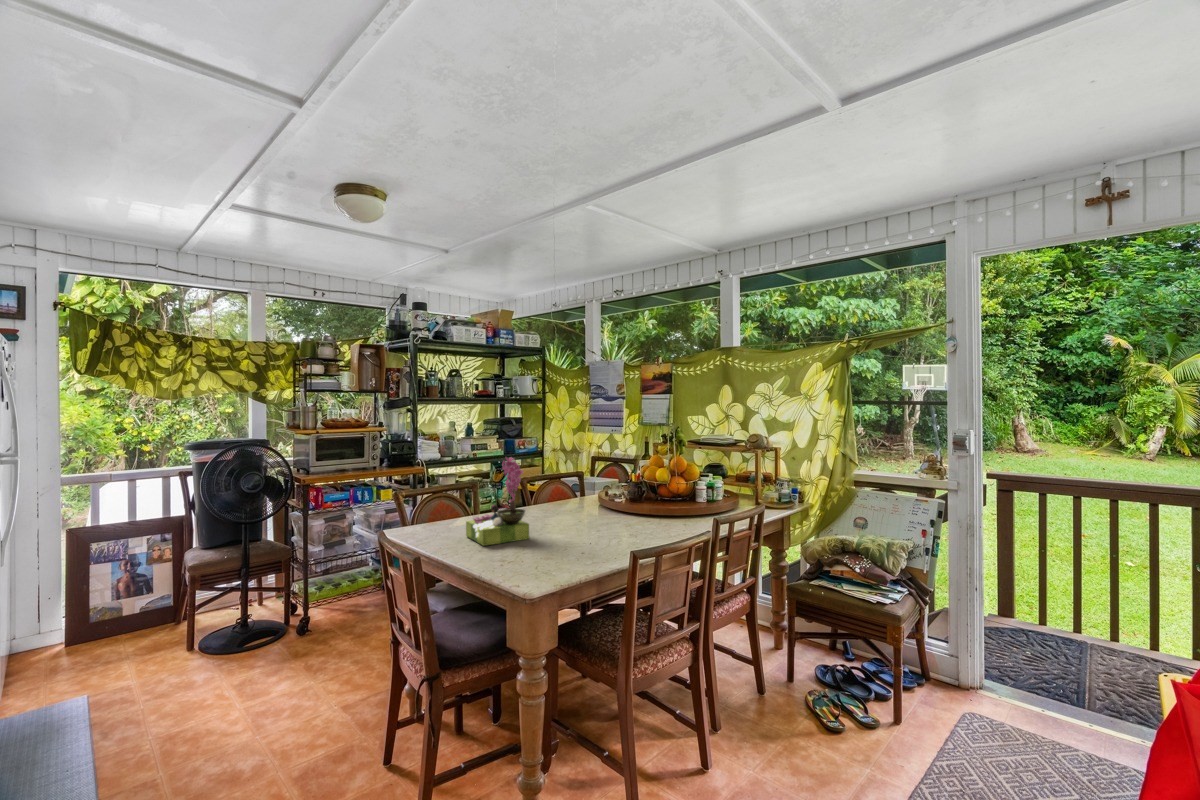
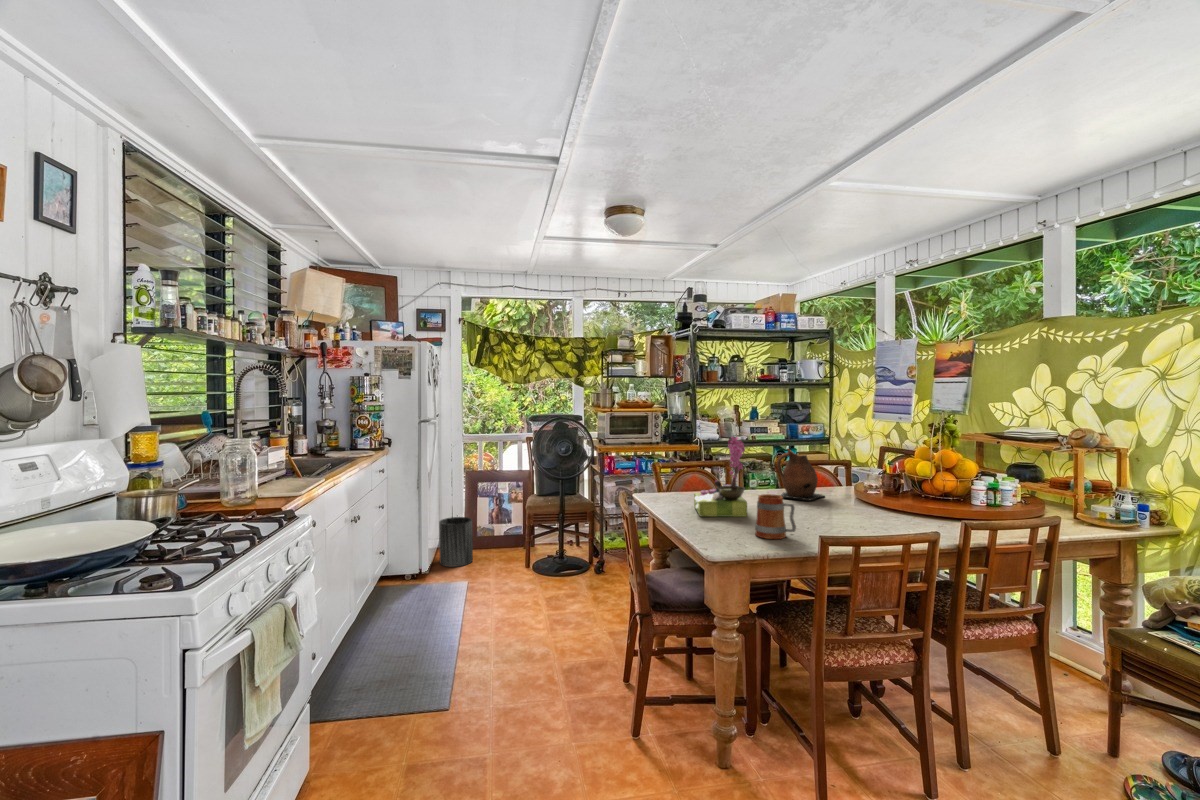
ceramic pitcher: none [536,465,578,516] -> present [777,449,823,501]
mug: none [555,513,594,558] -> present [755,494,796,539]
trash can: none [21,598,88,681] -> present [439,517,473,567]

